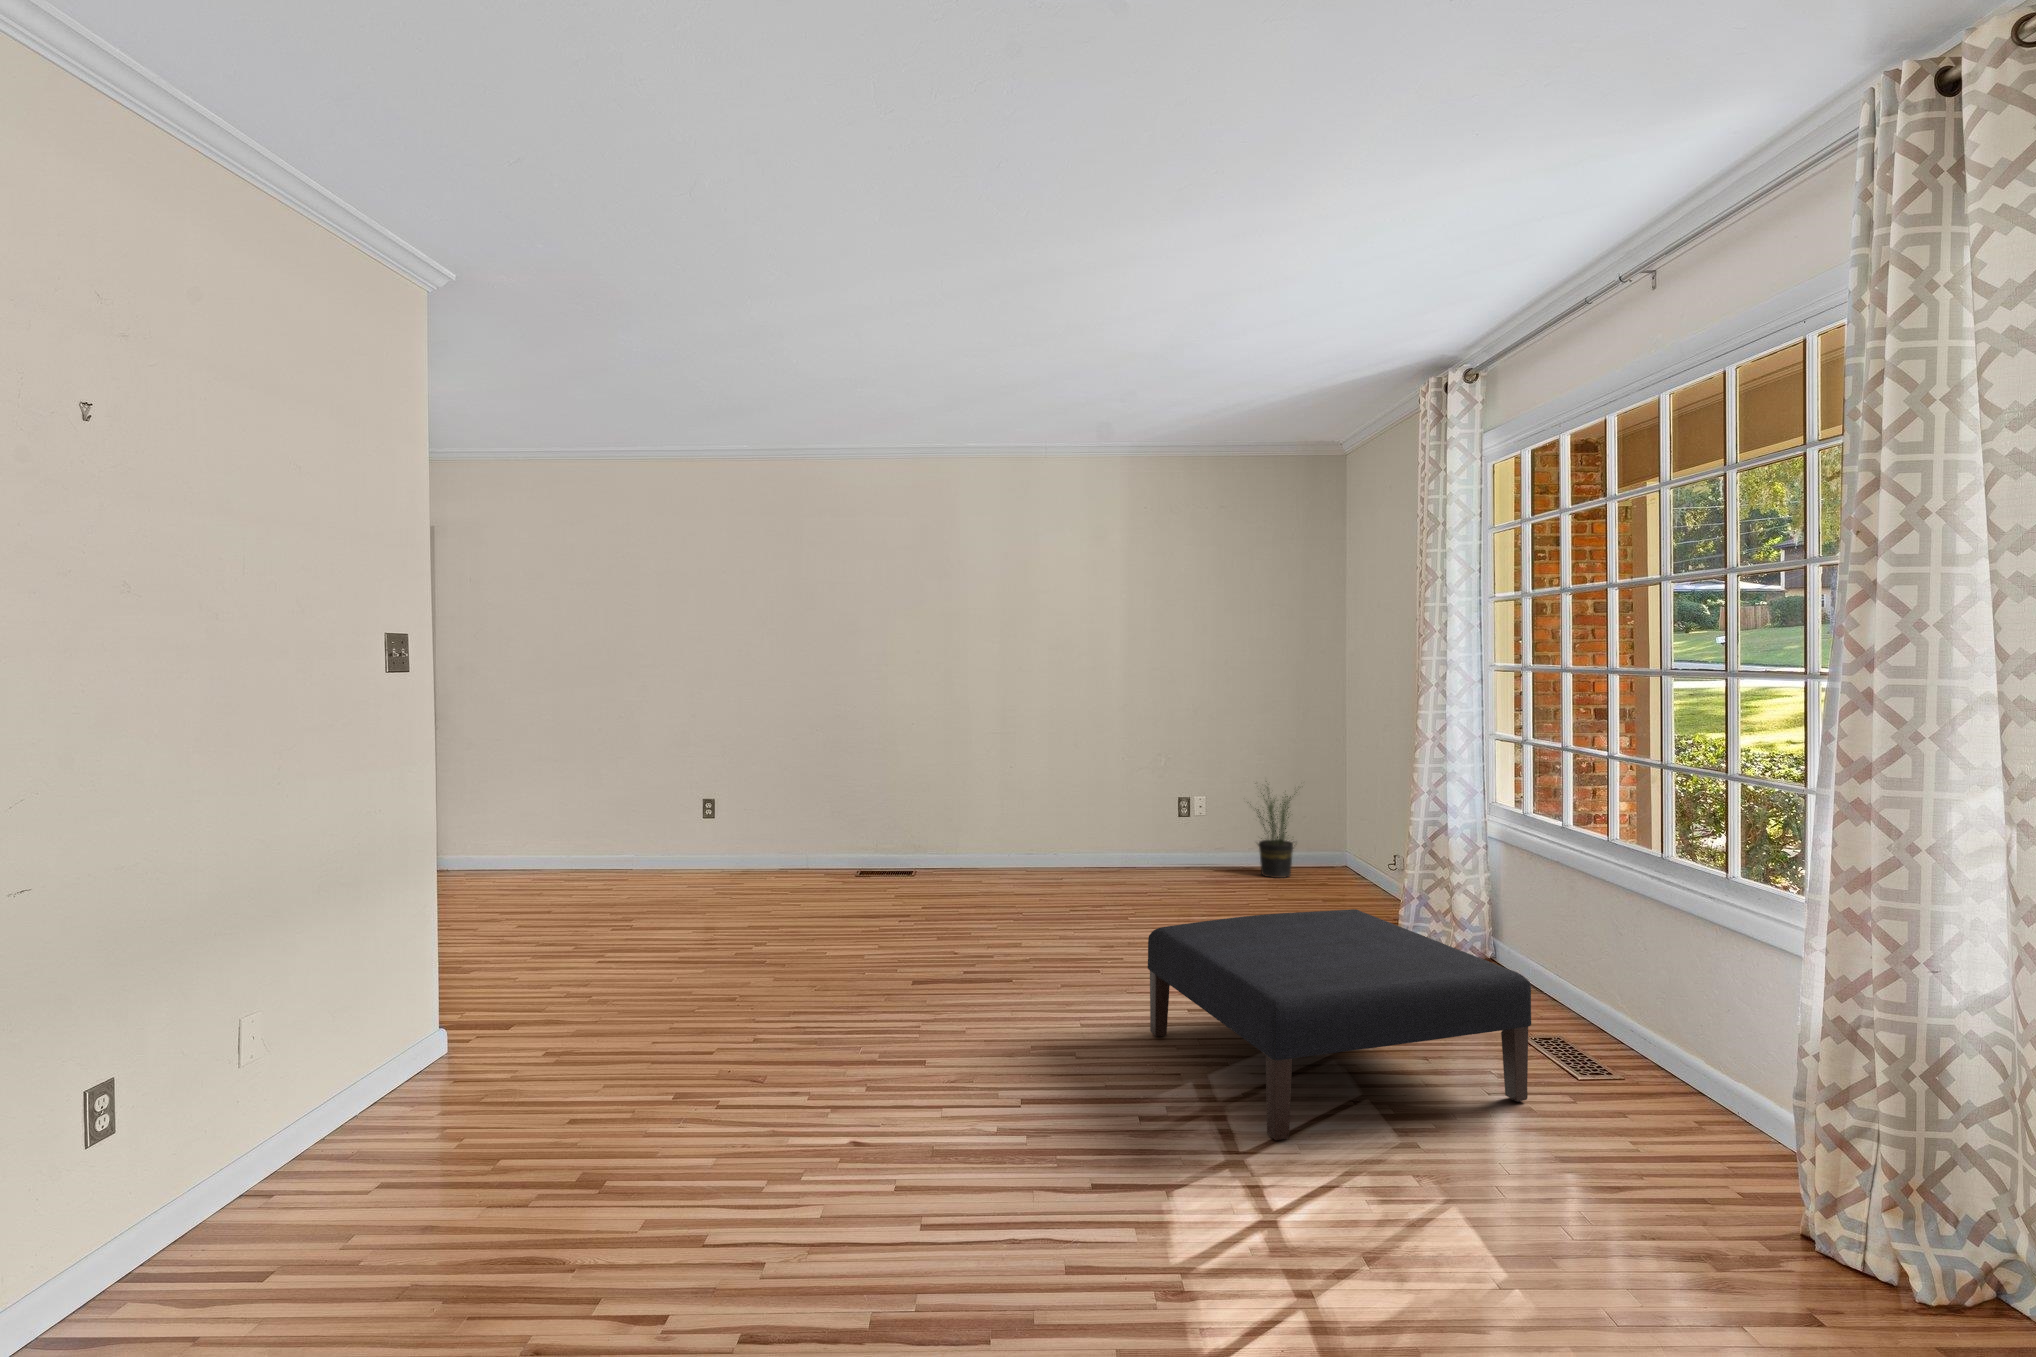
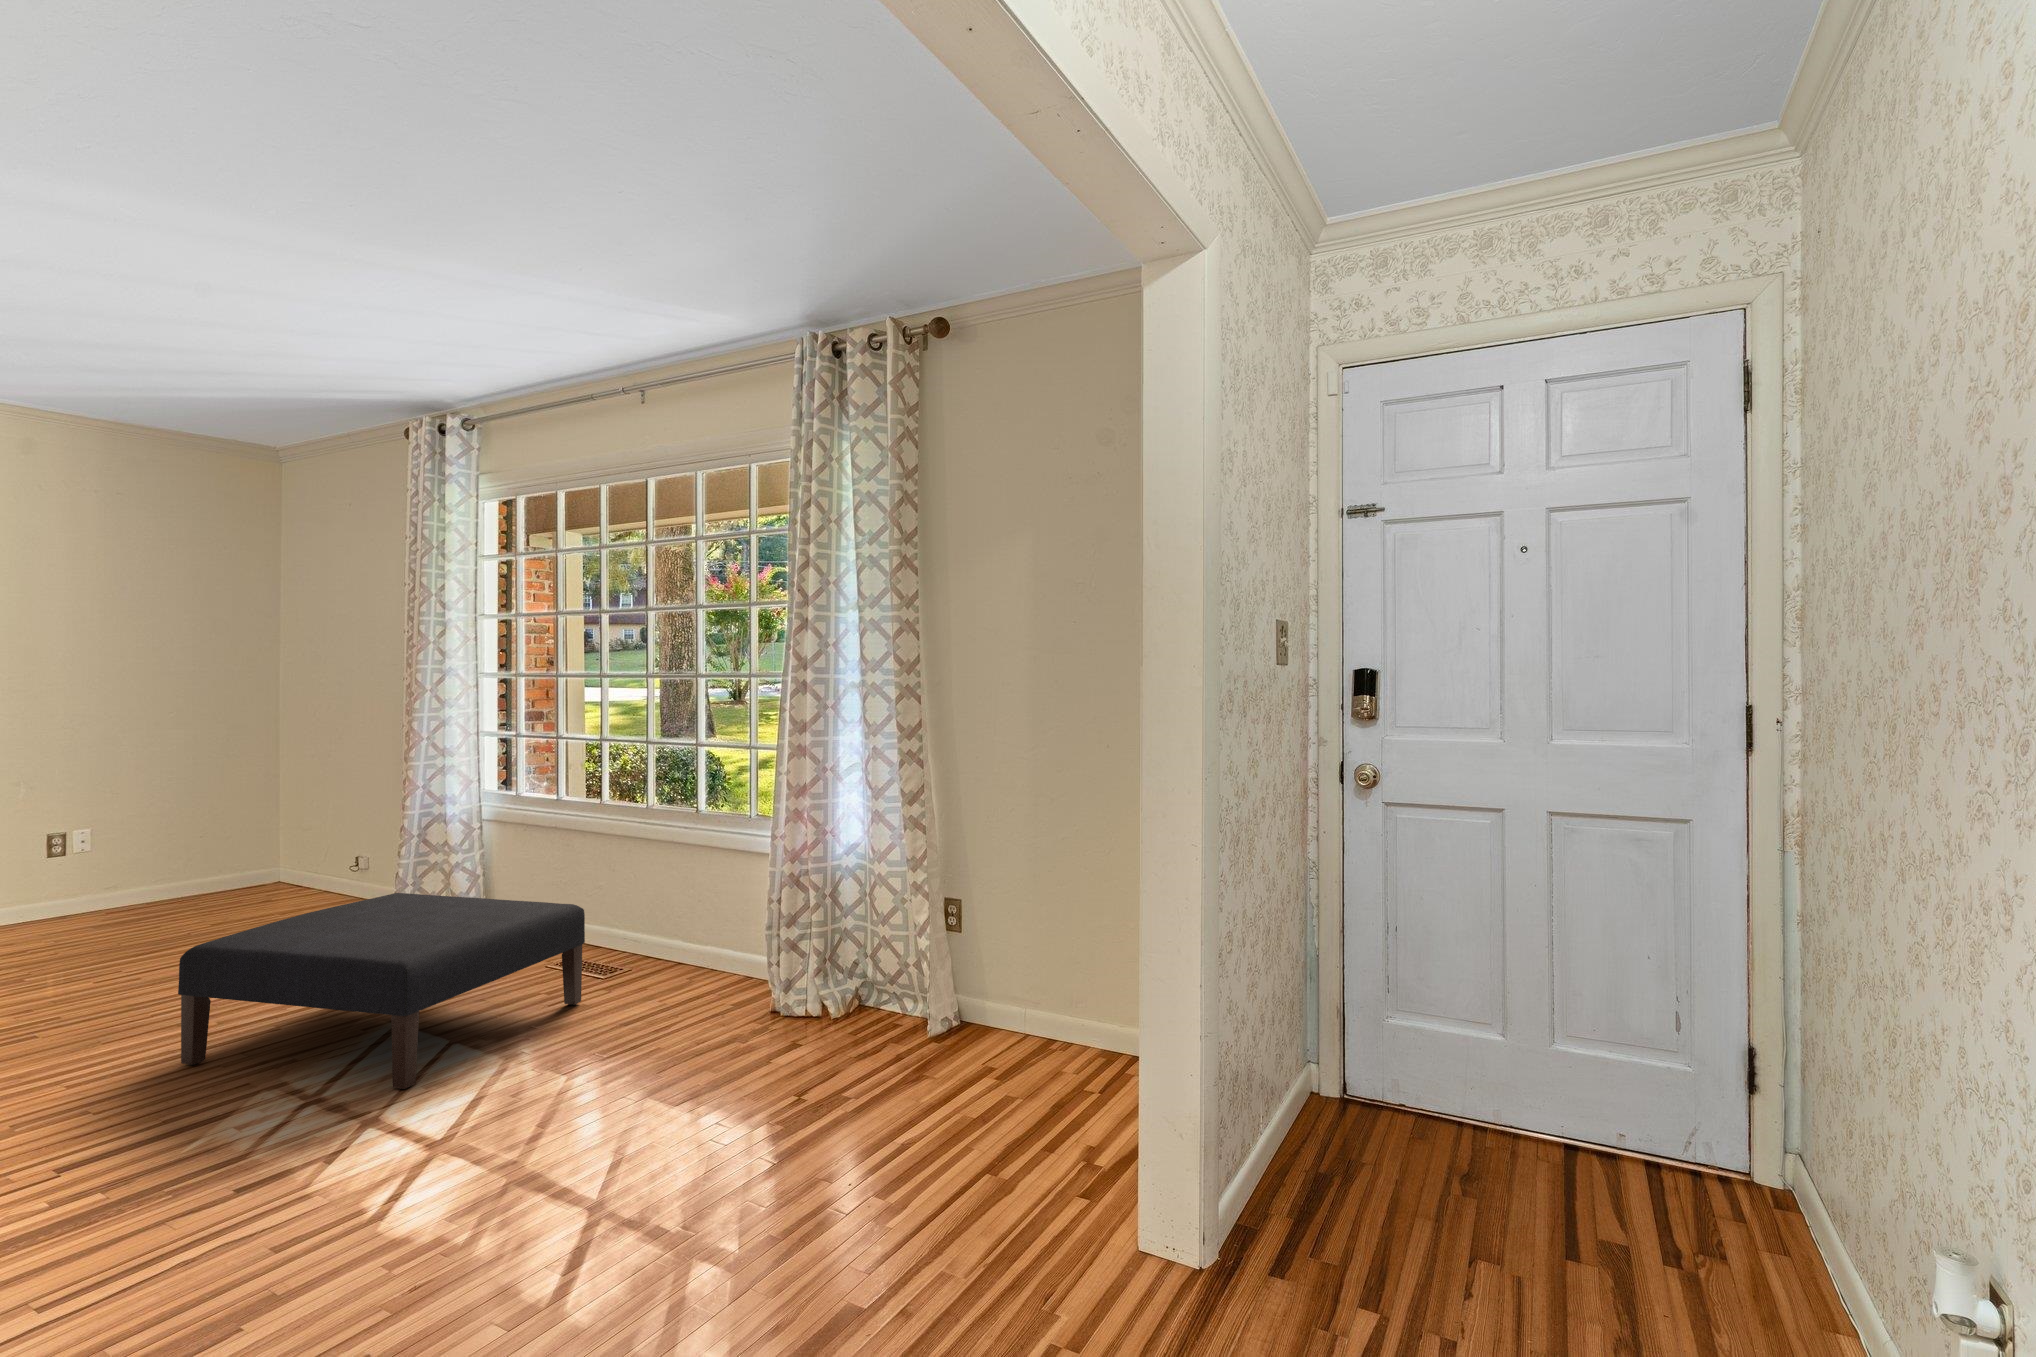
potted plant: present [1255,781,1297,878] -> none [143,793,238,908]

